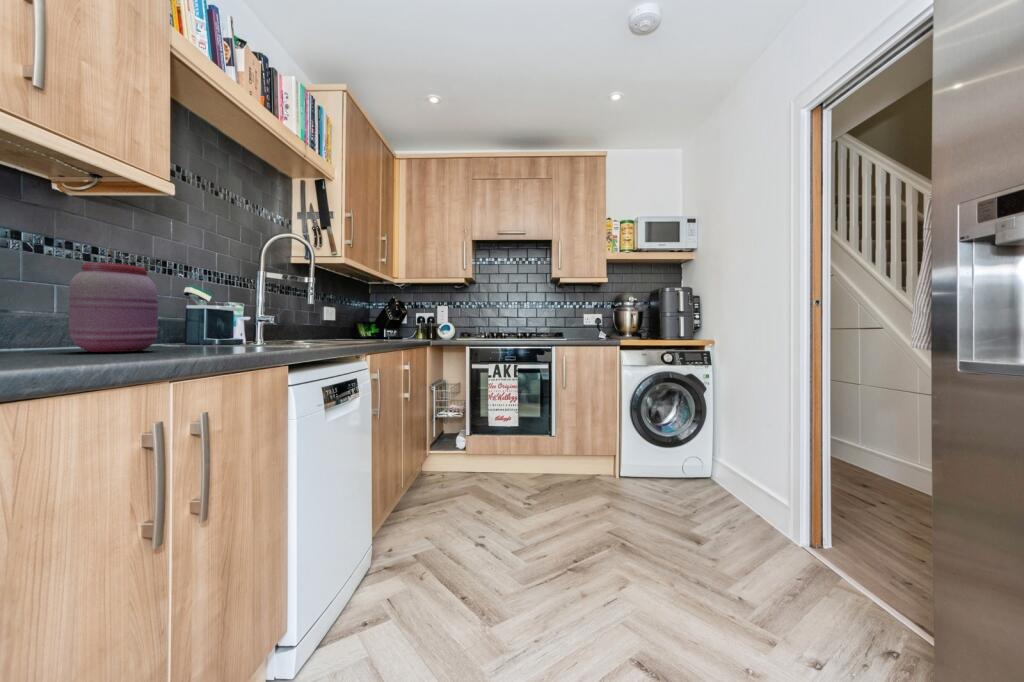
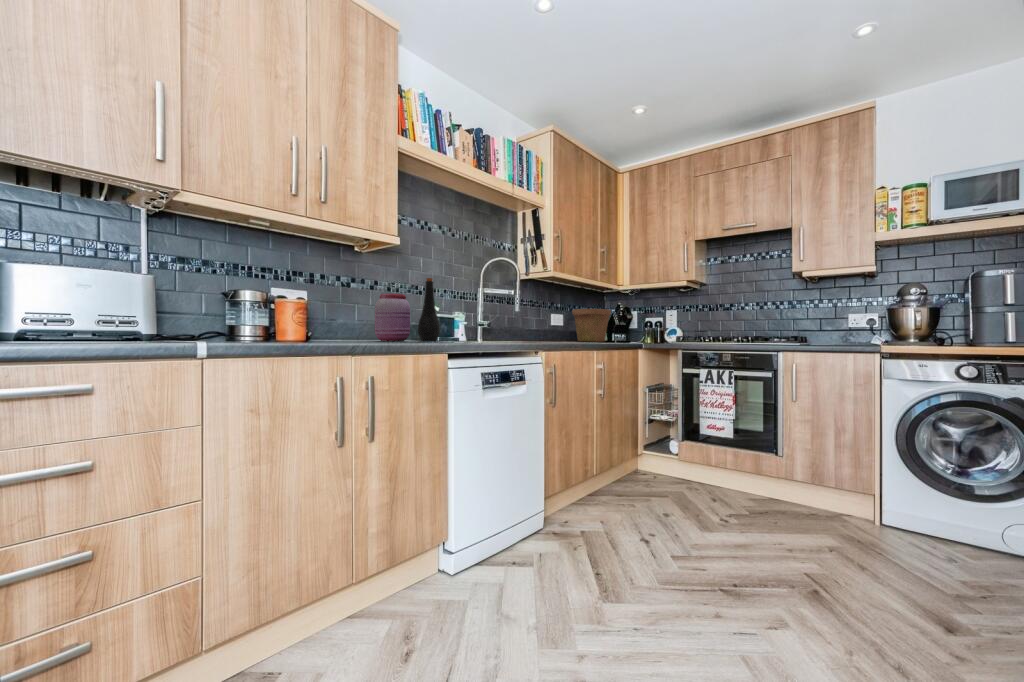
bottle: none [160,244,206,347] -> present [418,278,440,341]
flower pot: none [348,302,392,338] -> present [572,309,611,342]

